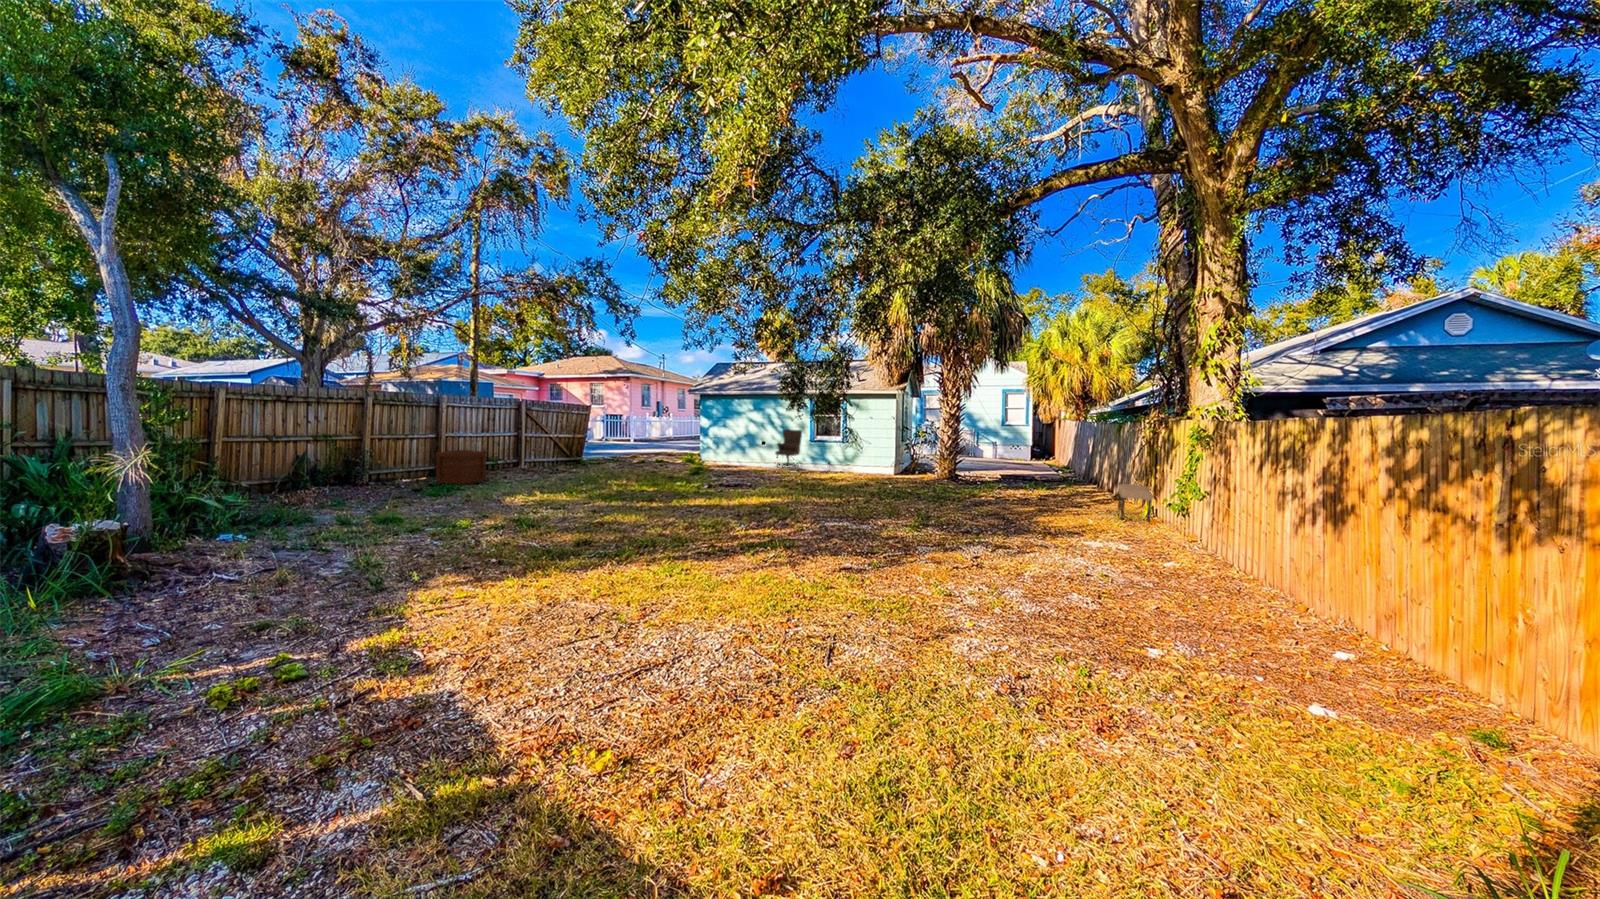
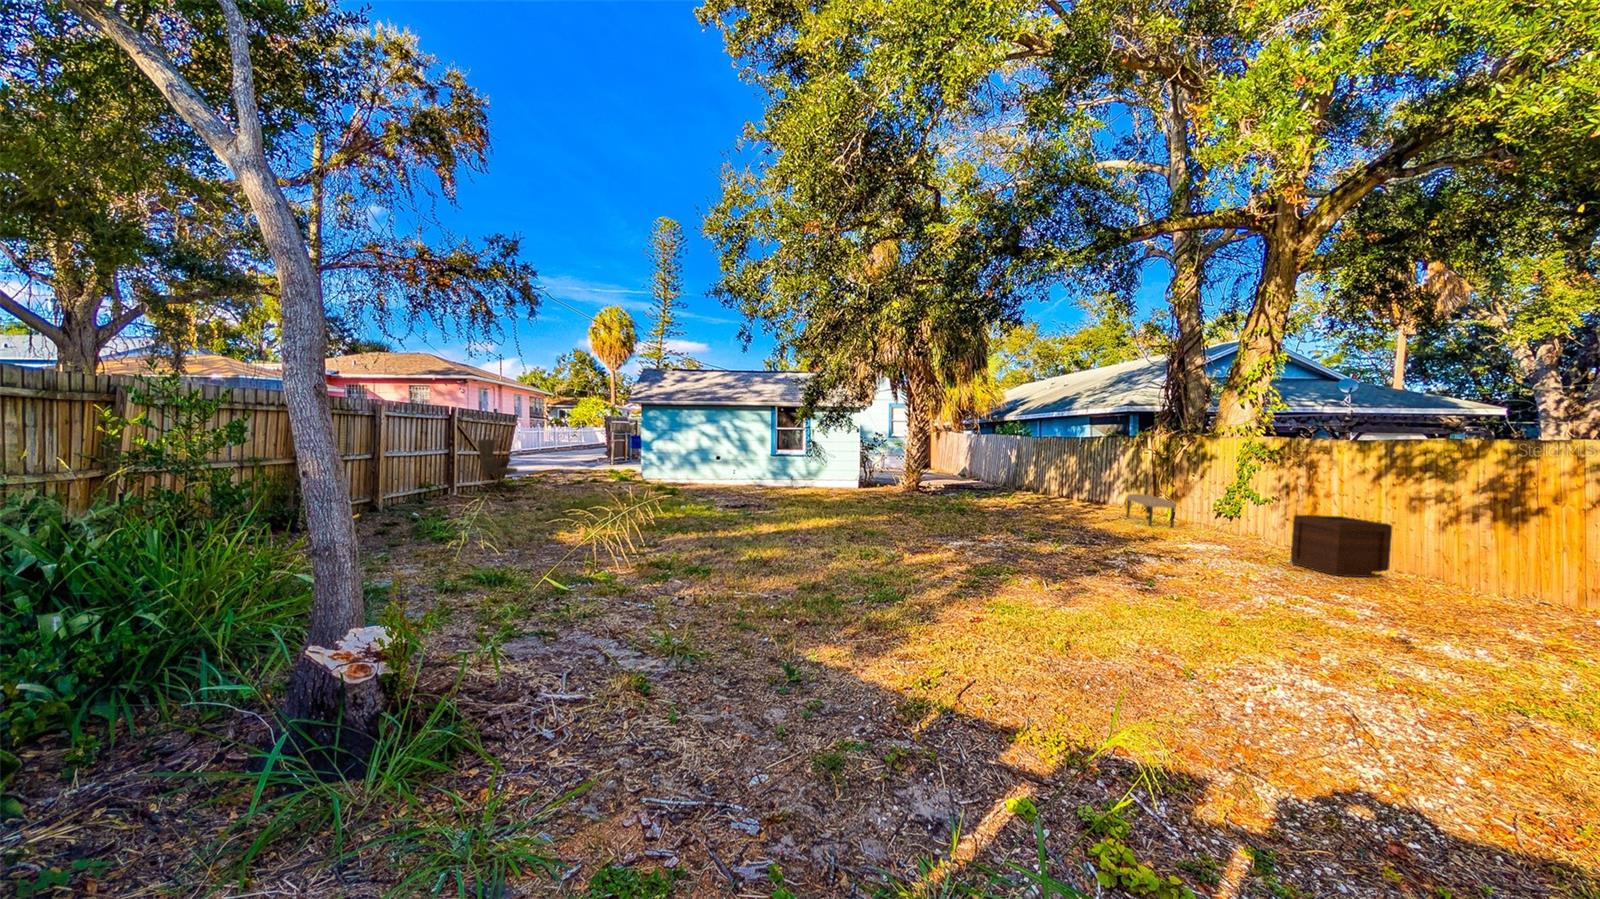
chair: present [775,429,802,467] -> present [478,439,517,492]
wooden crate: present [436,450,486,484] -> present [1290,515,1393,577]

